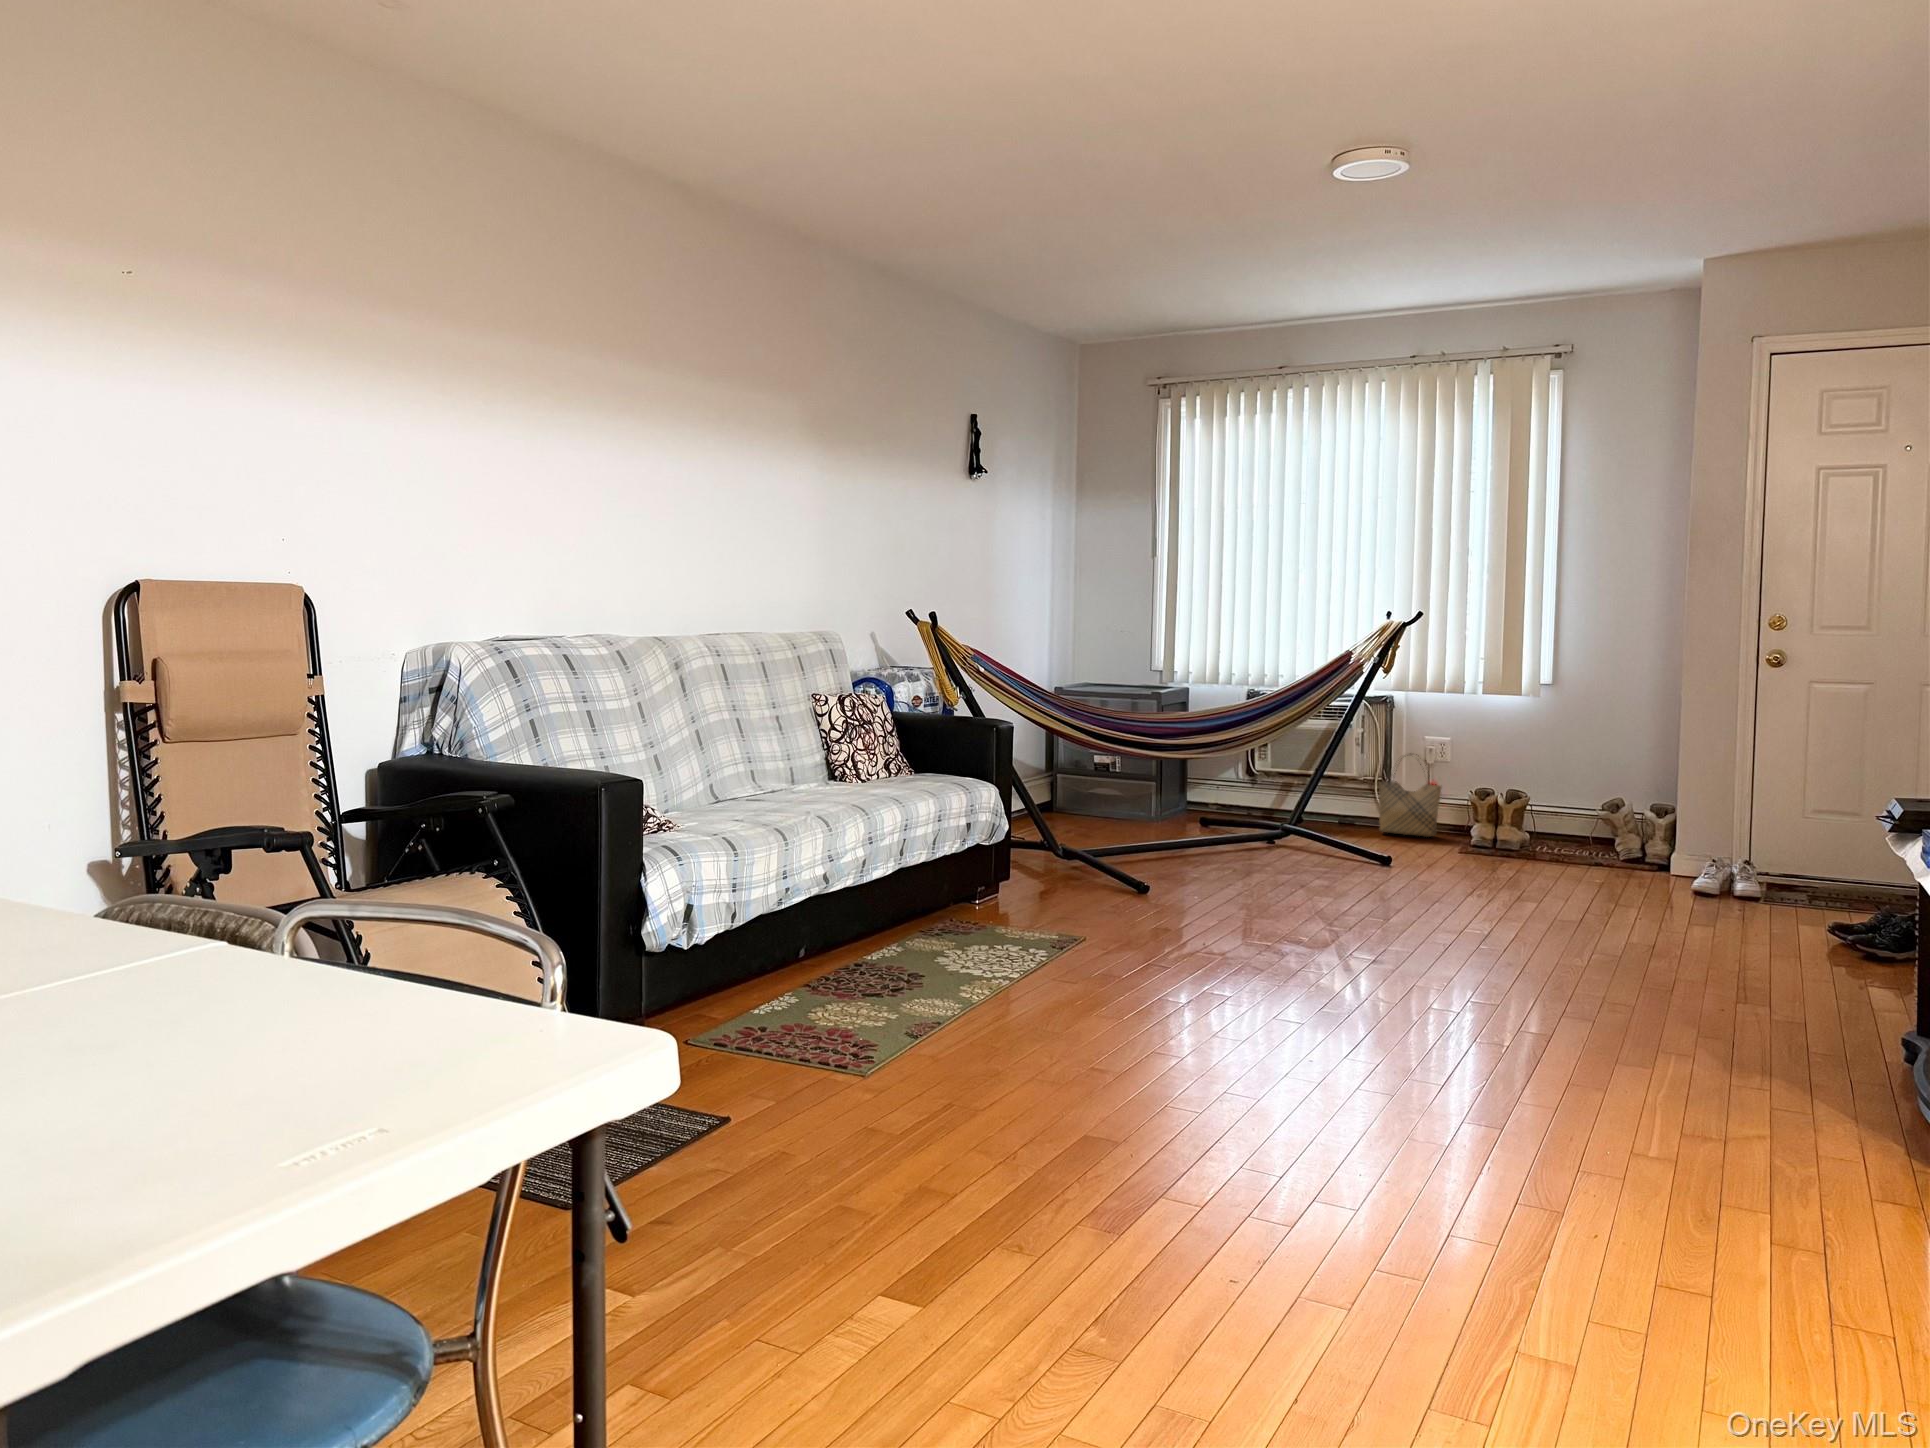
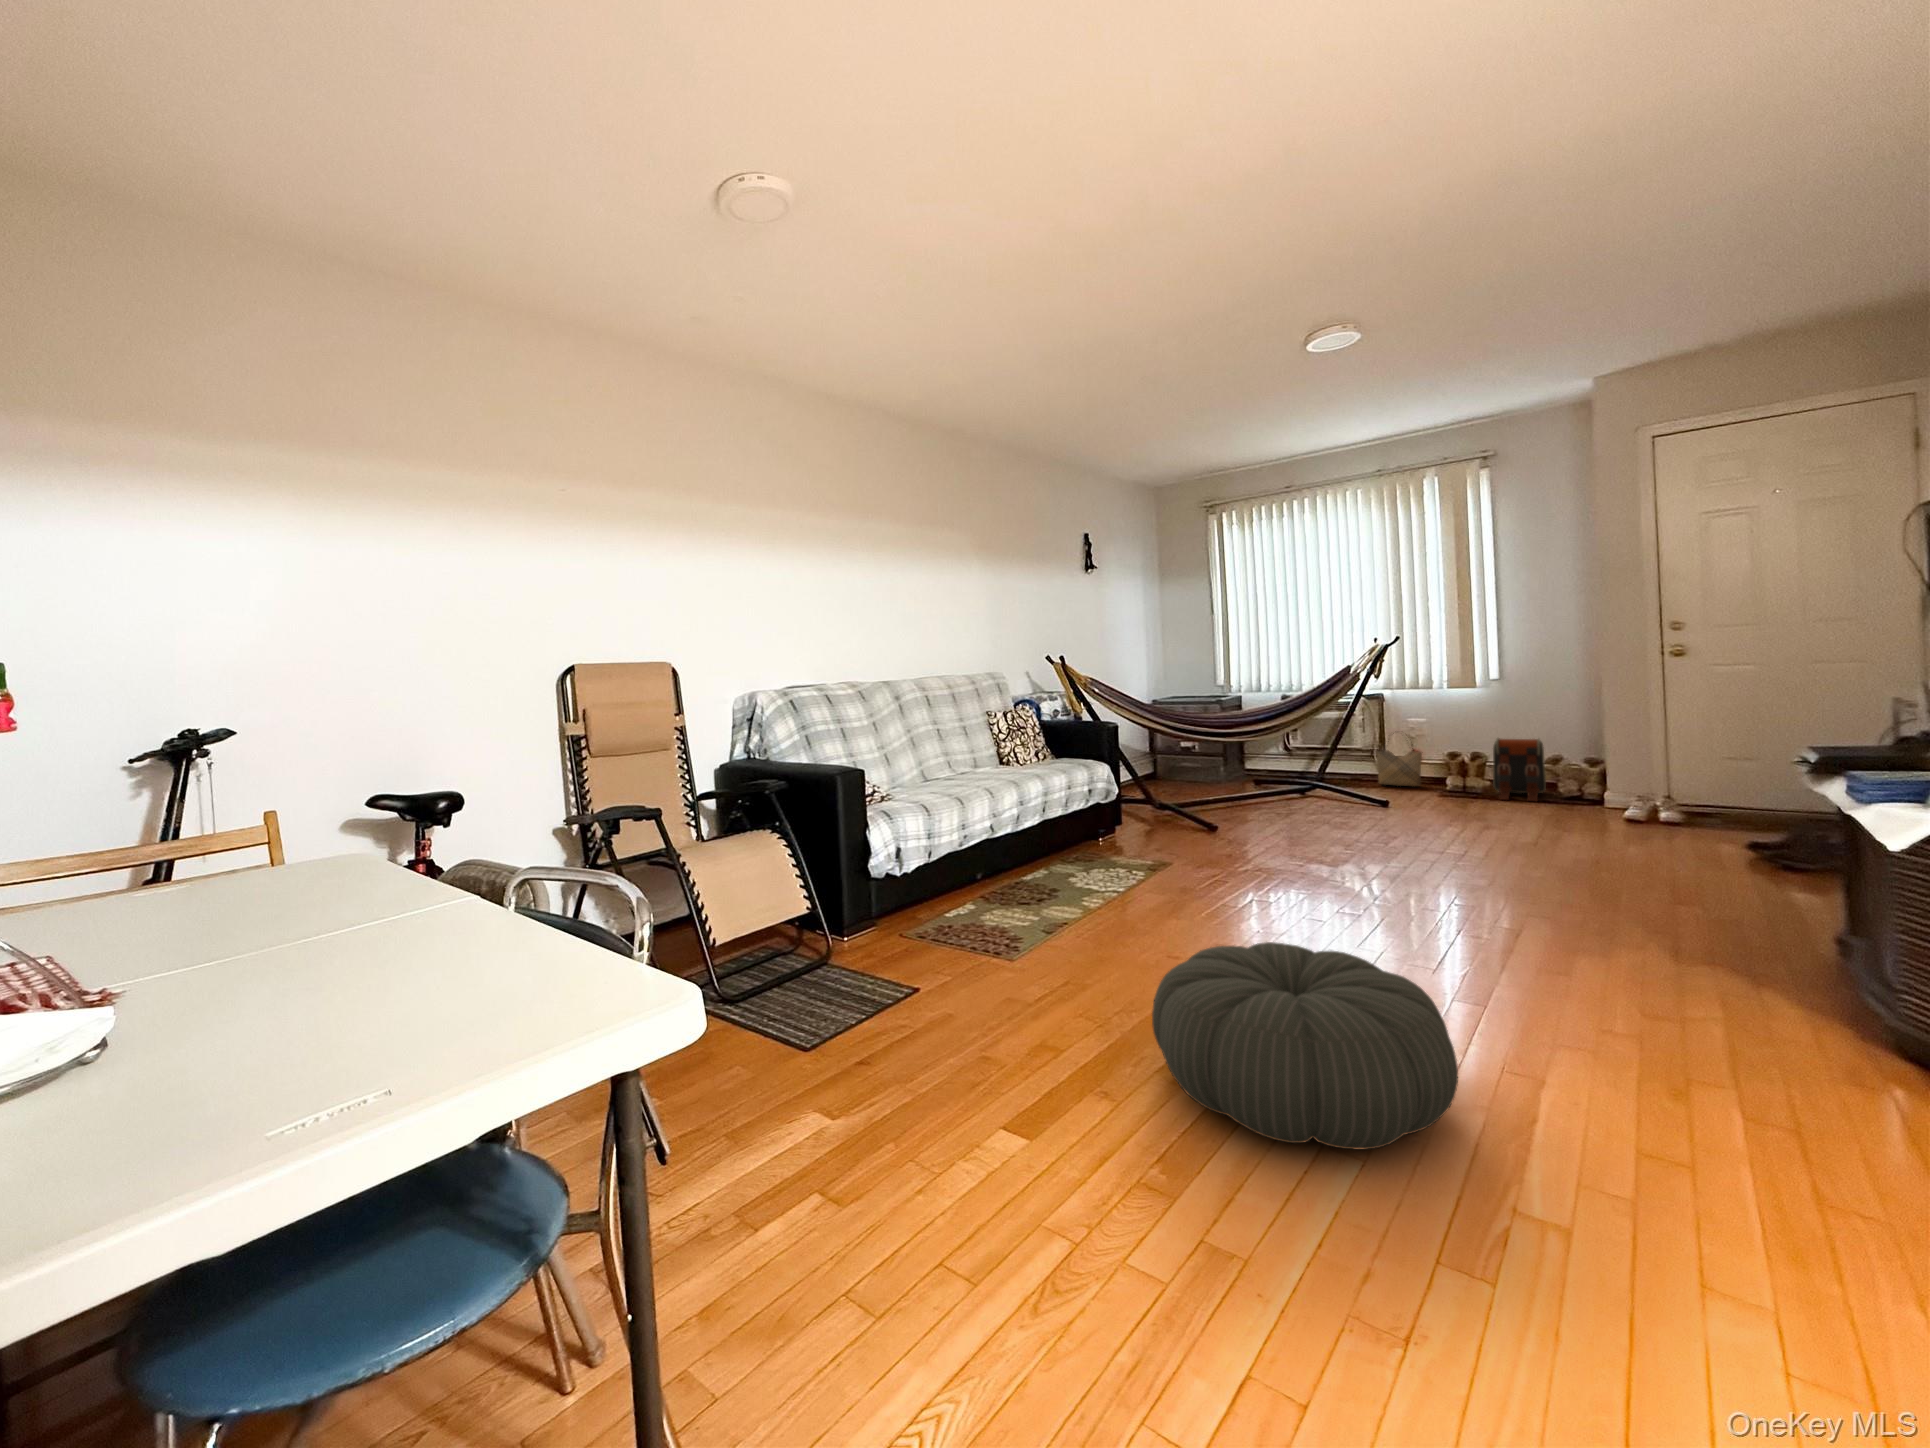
backpack: none [1532,769,1599,863] -> present [1493,738,1546,802]
pouf: none [1085,1039,1464,1293] -> present [1152,942,1458,1150]

